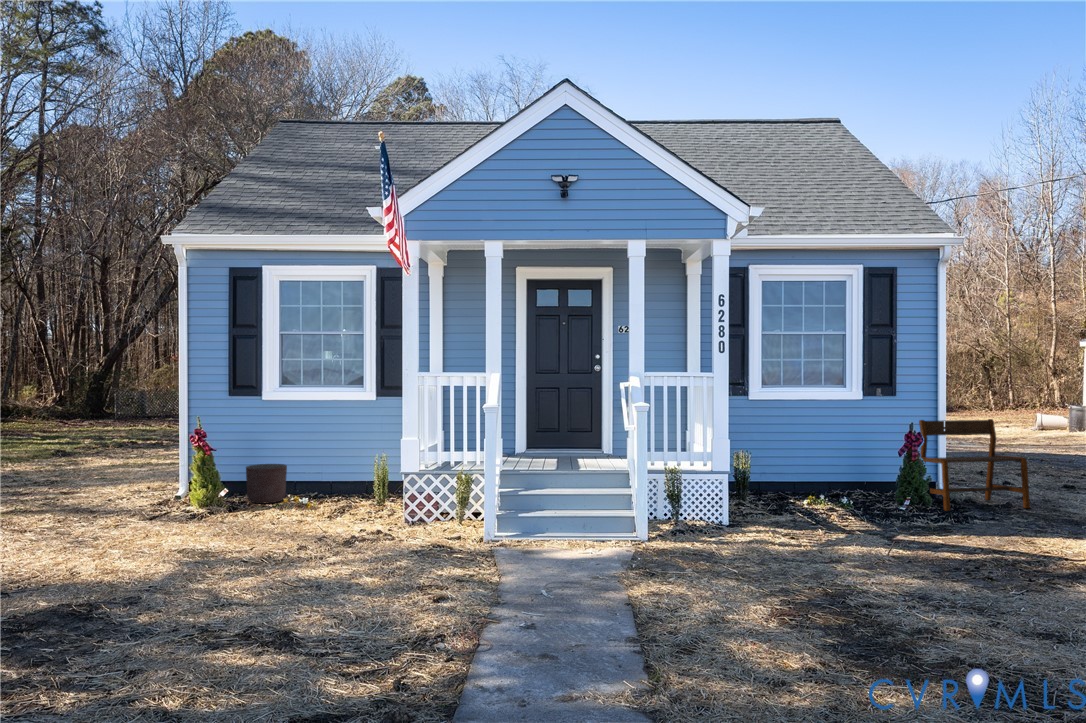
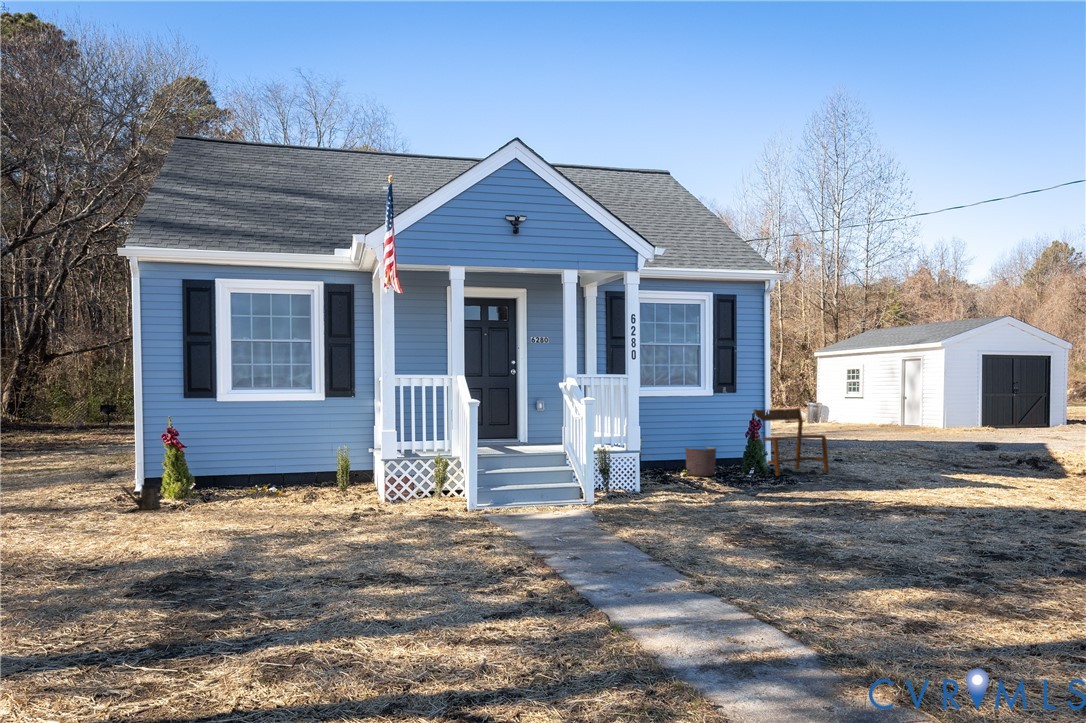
planter: present [246,464,287,504] -> present [685,447,716,476]
watering can: none [136,487,190,514] -> present [119,484,166,510]

